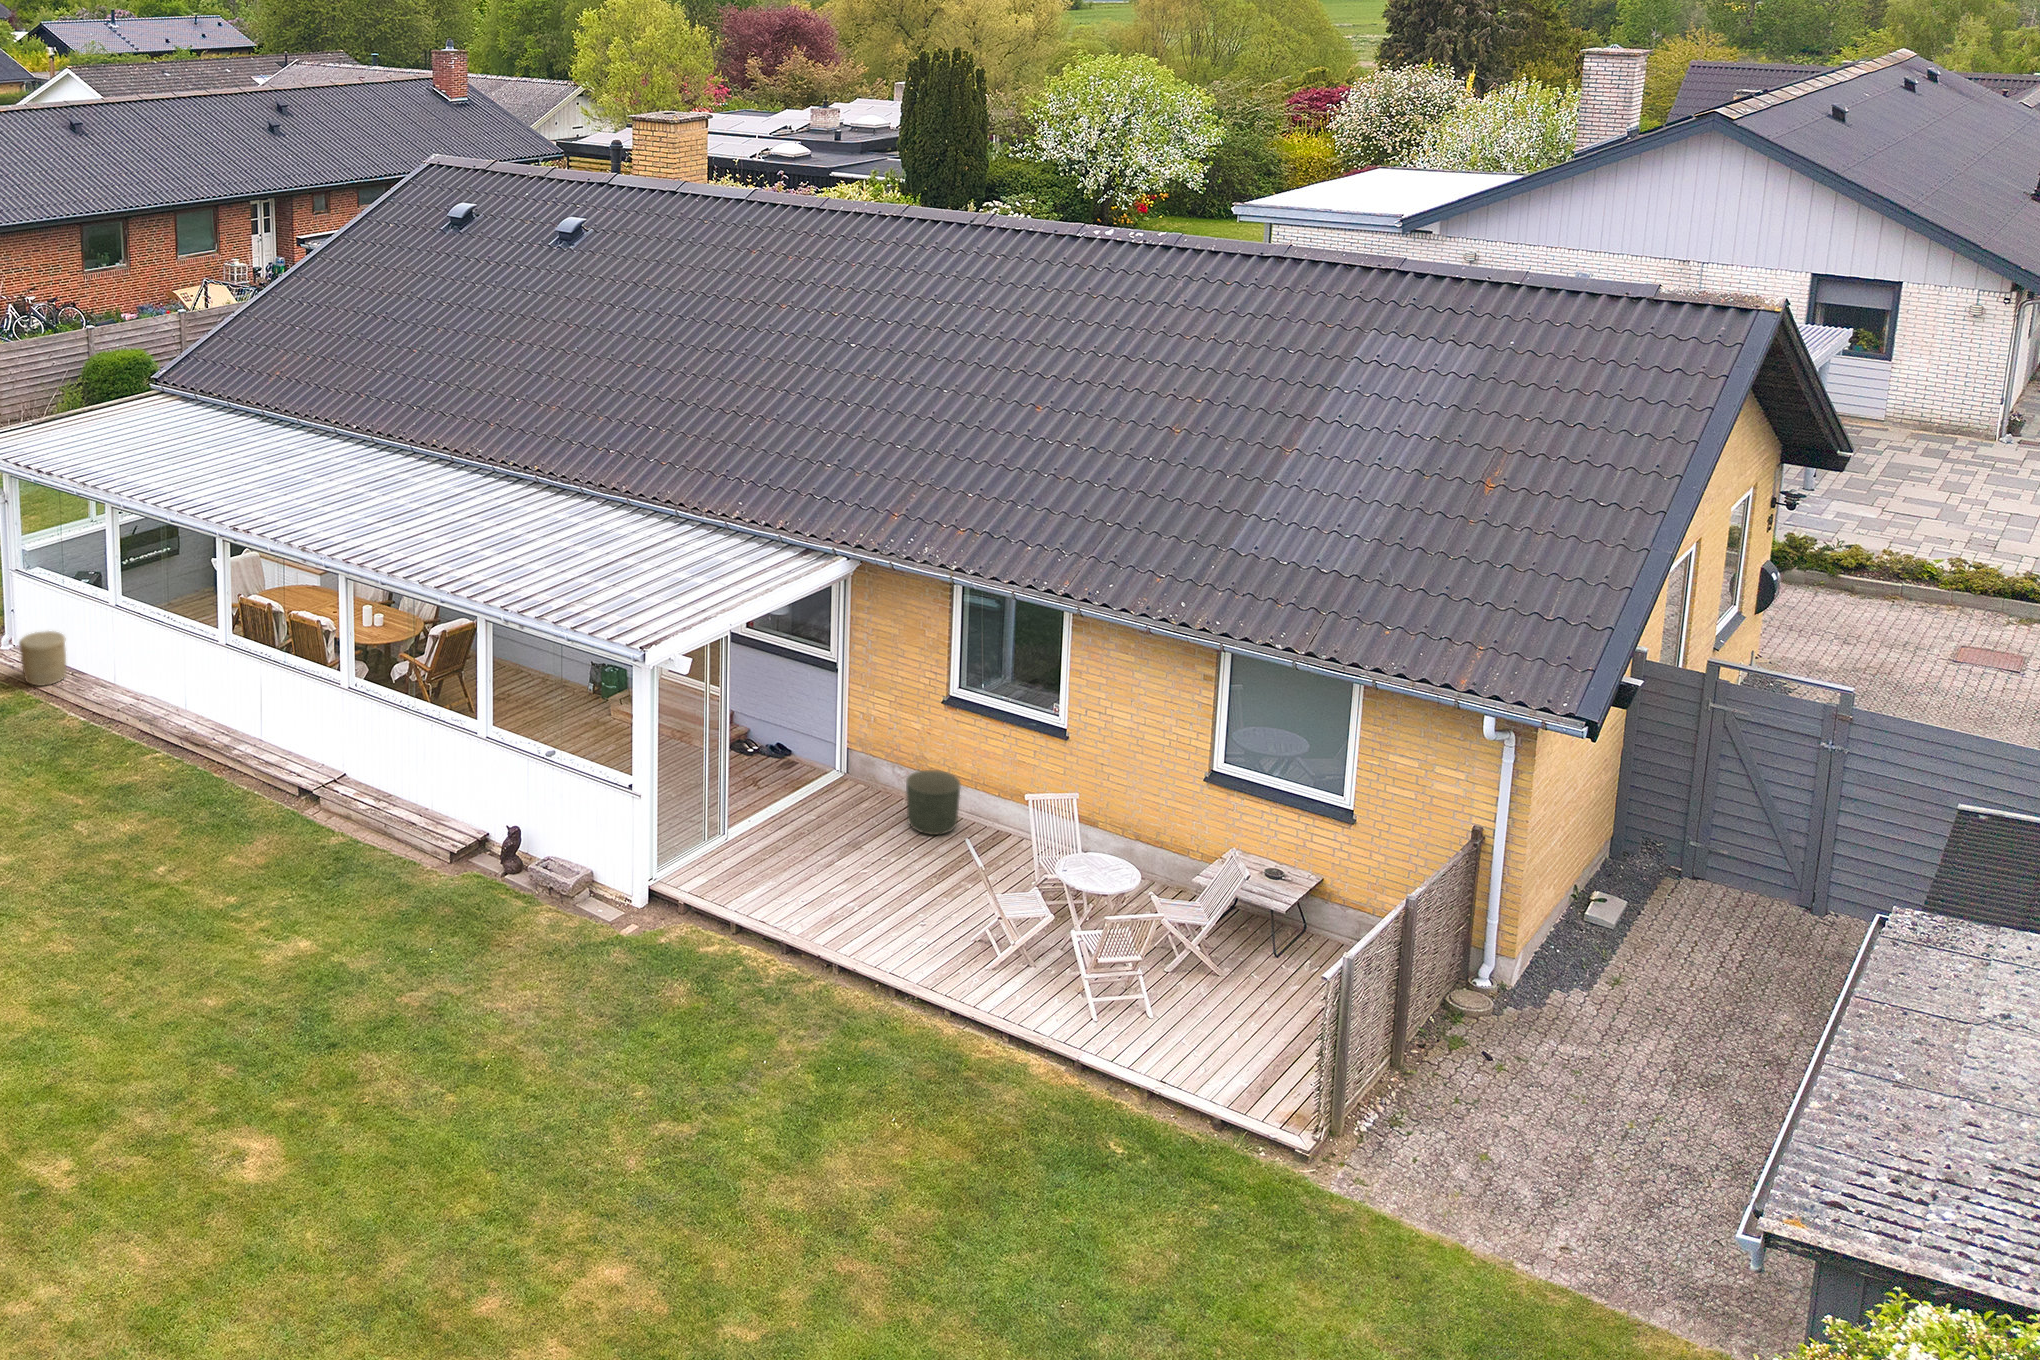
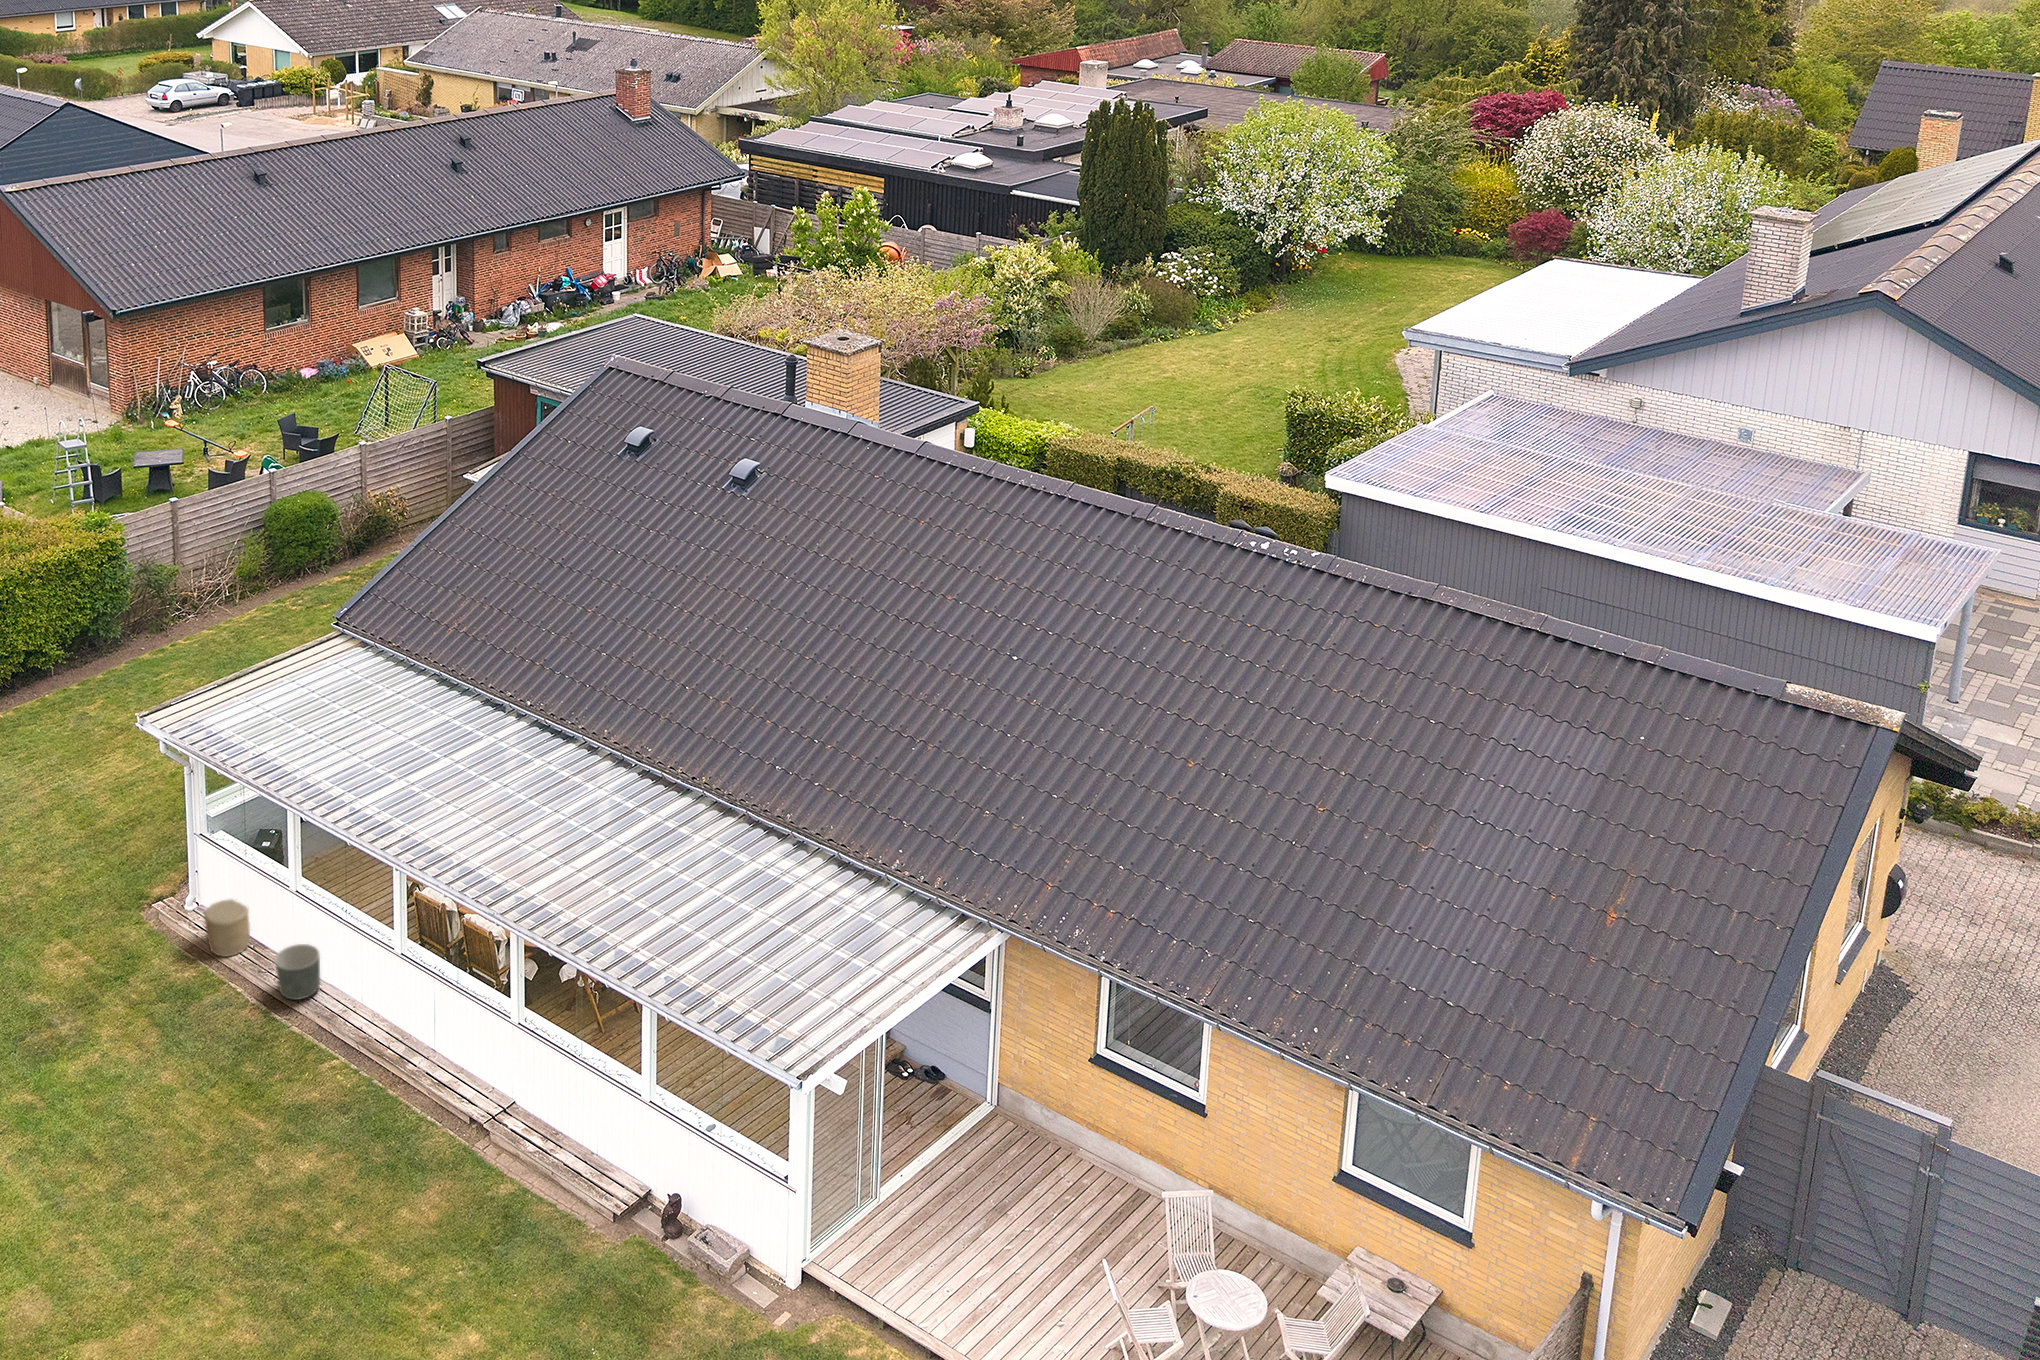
planter: present [906,770,960,835] -> present [275,944,320,1000]

